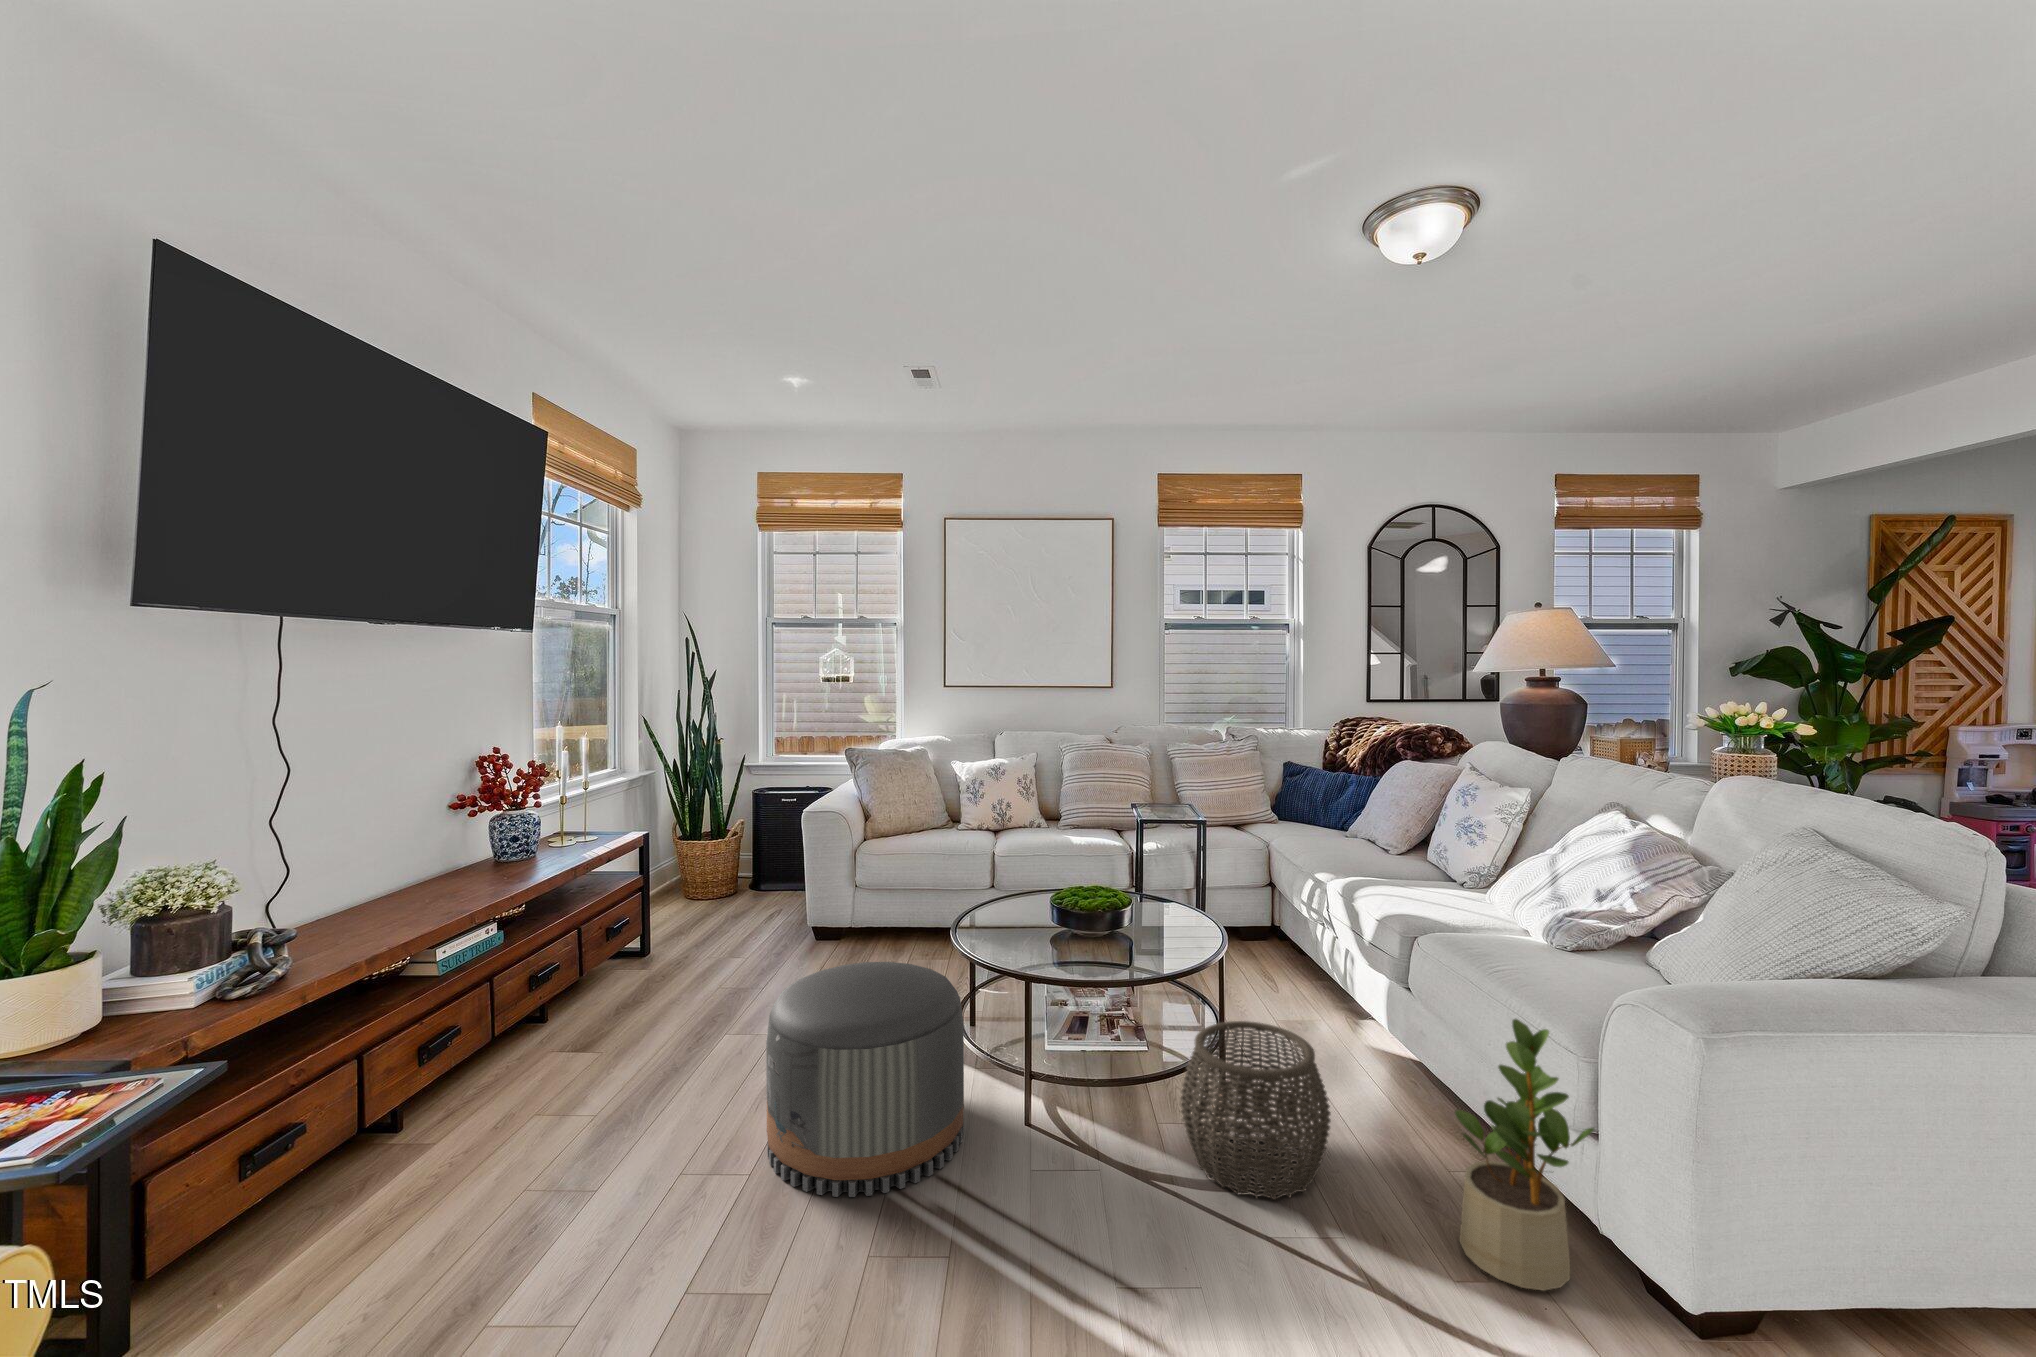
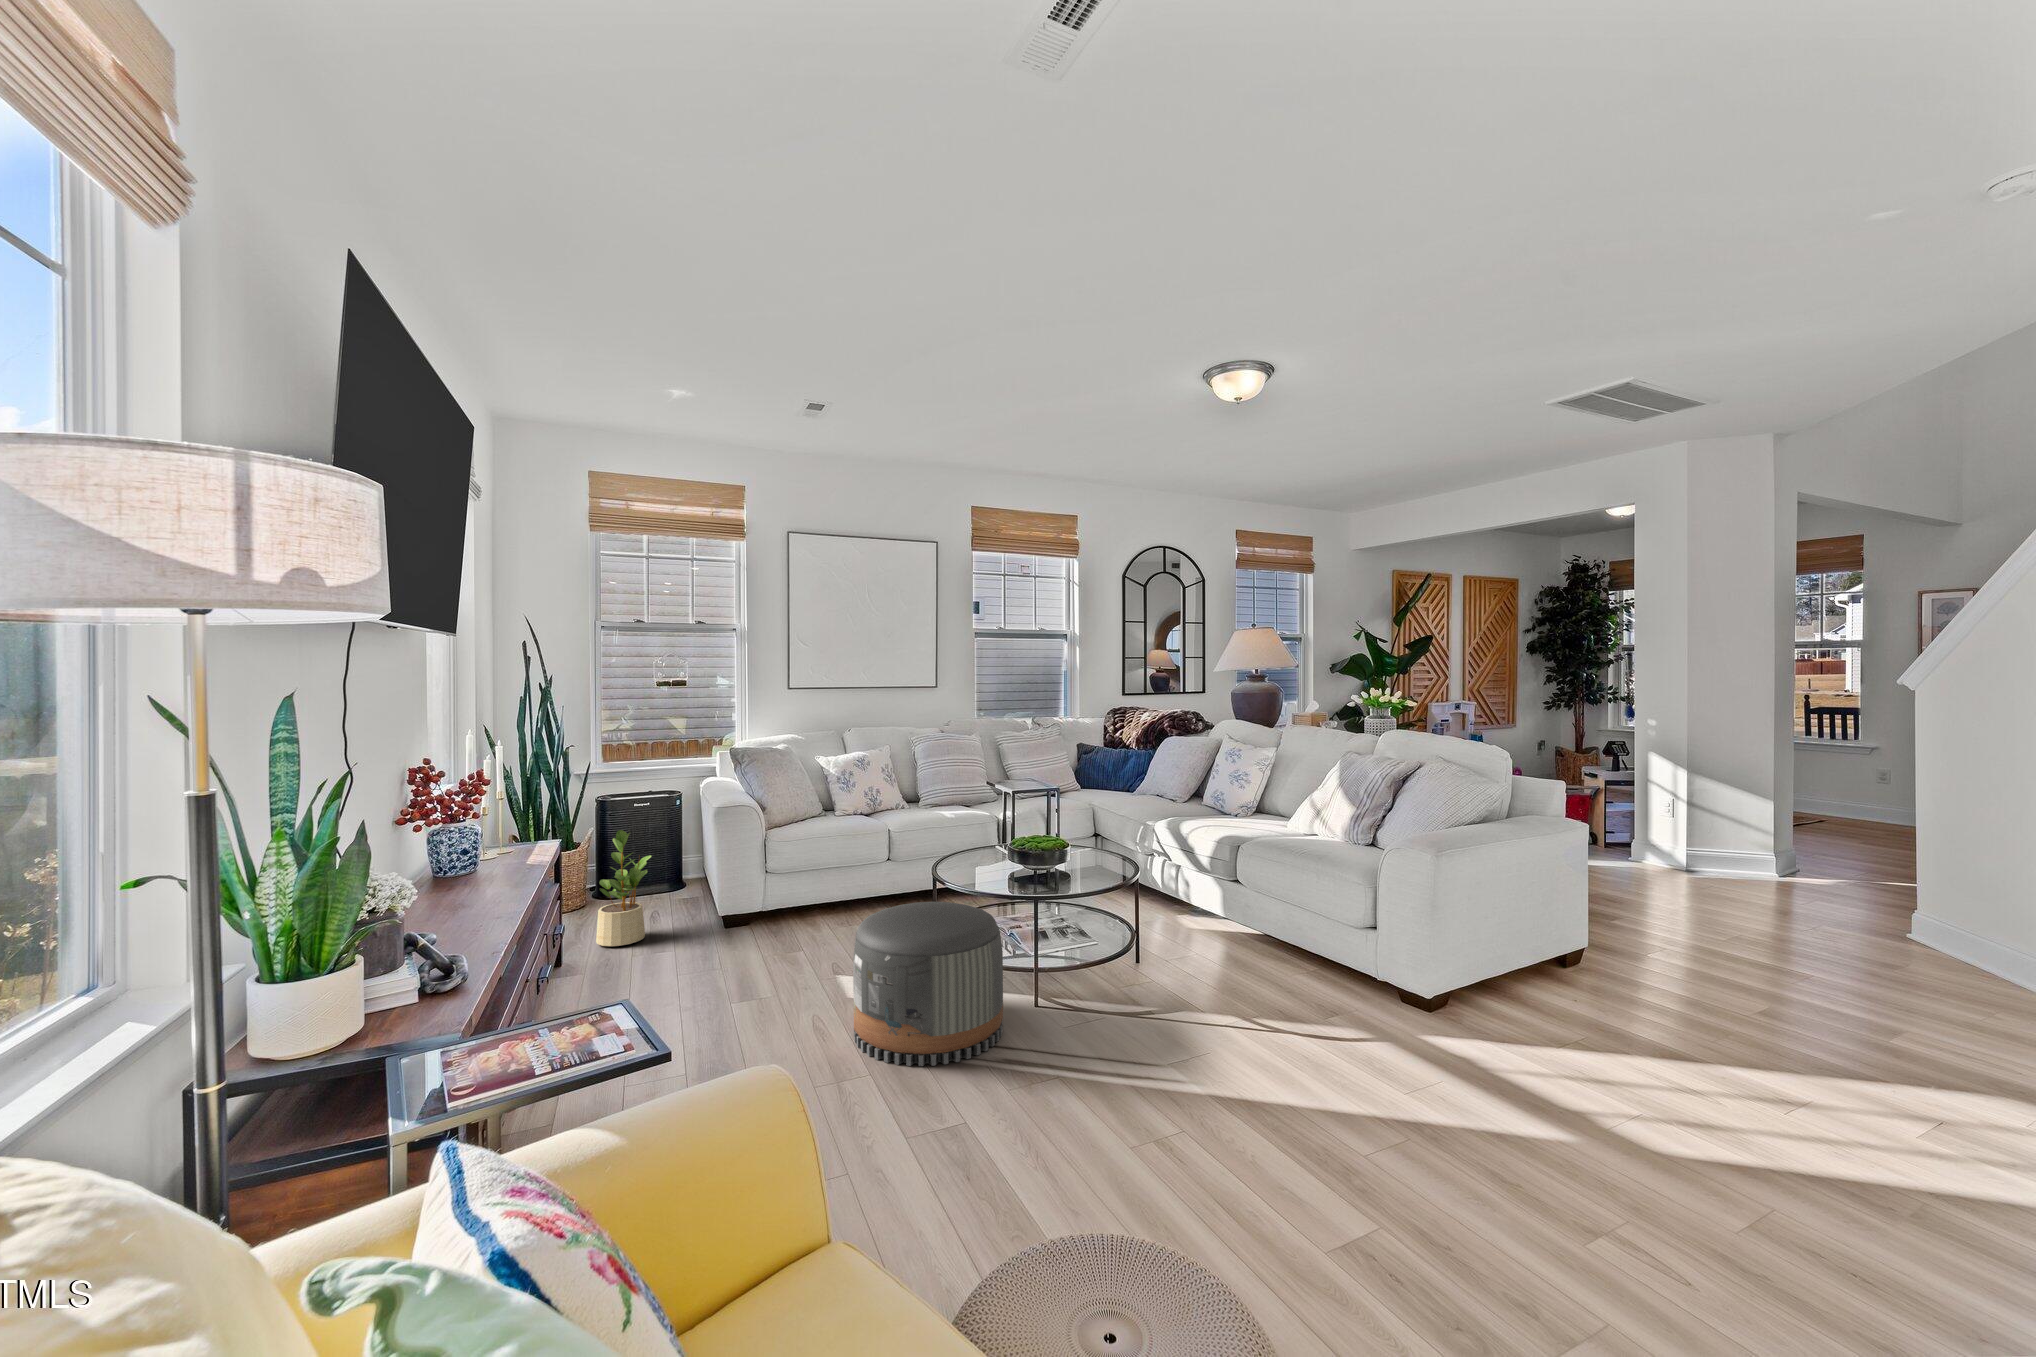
potted plant: present [1455,1019,1594,1291] -> present [596,830,651,946]
woven basket: present [1180,1021,1331,1200] -> none [1139,907,1235,1011]

